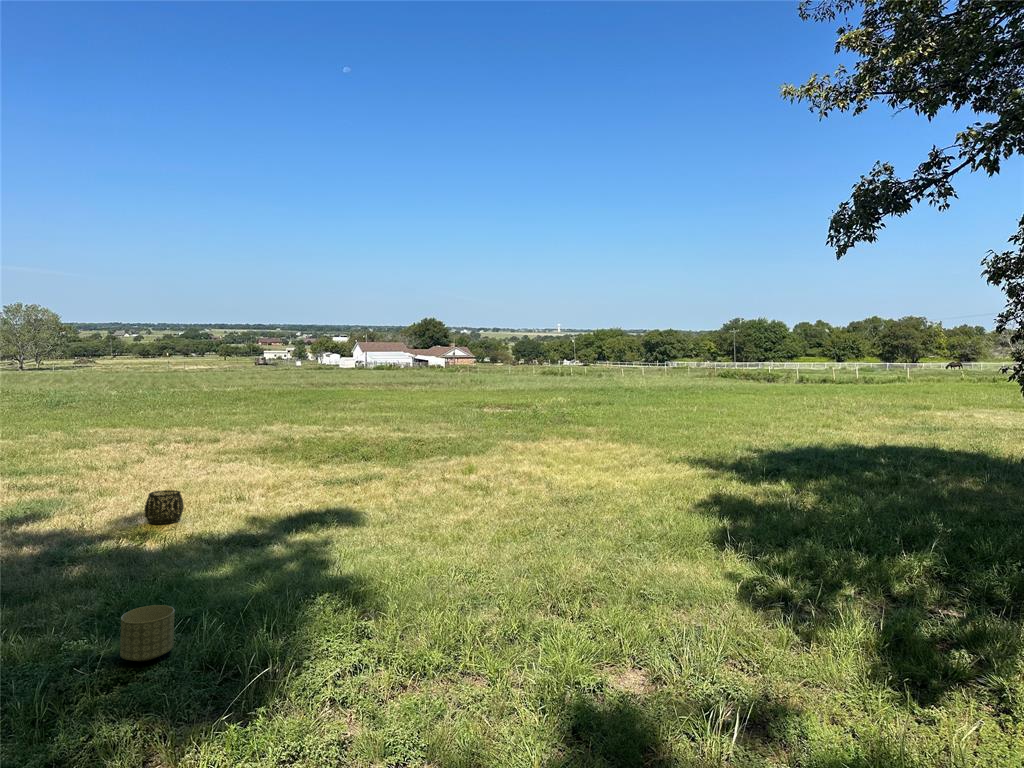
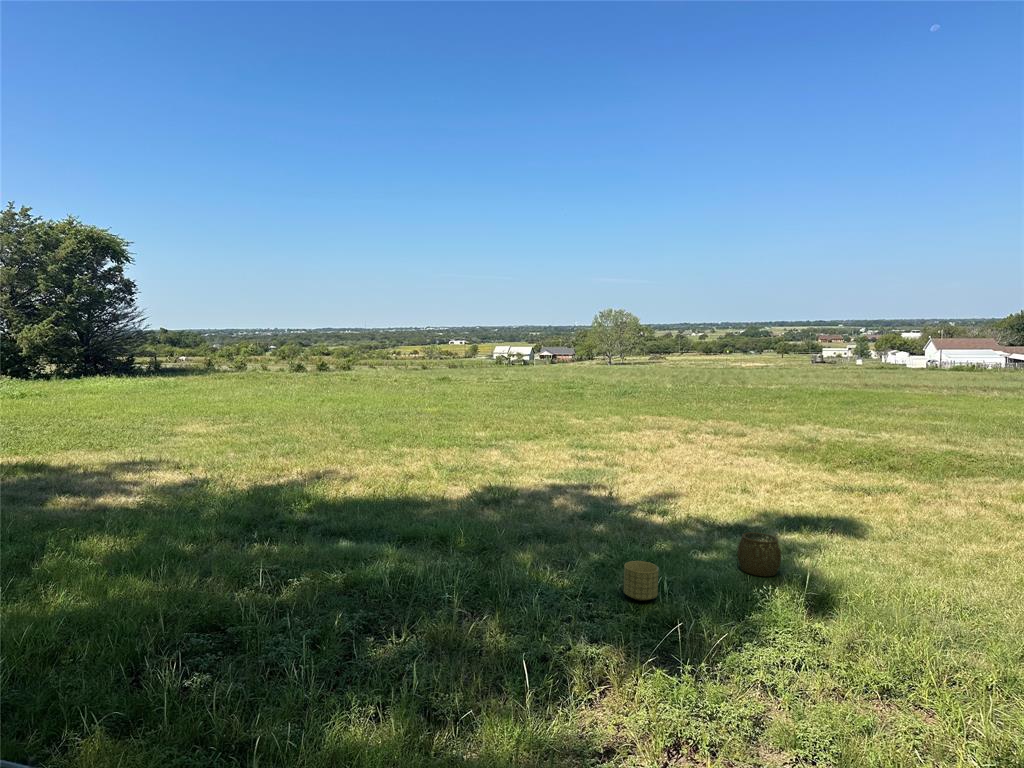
woven basket: present [144,490,184,524] -> present [737,532,781,577]

